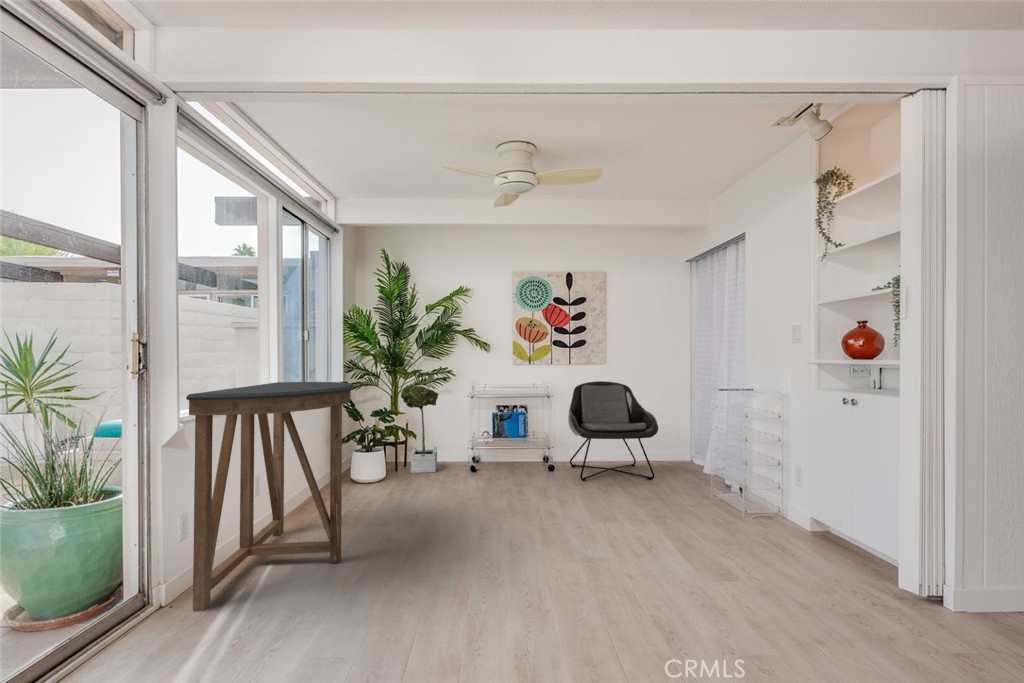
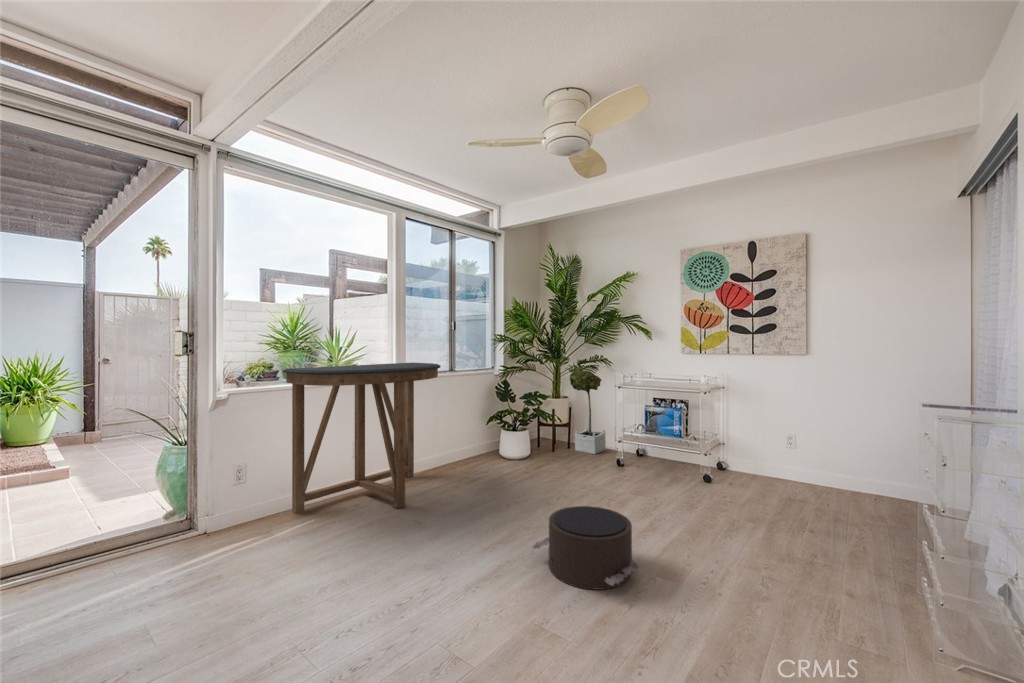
lounge chair: present [568,381,658,481] -> none [720,377,853,519]
pouf: none [542,497,634,560] -> present [532,506,641,590]

